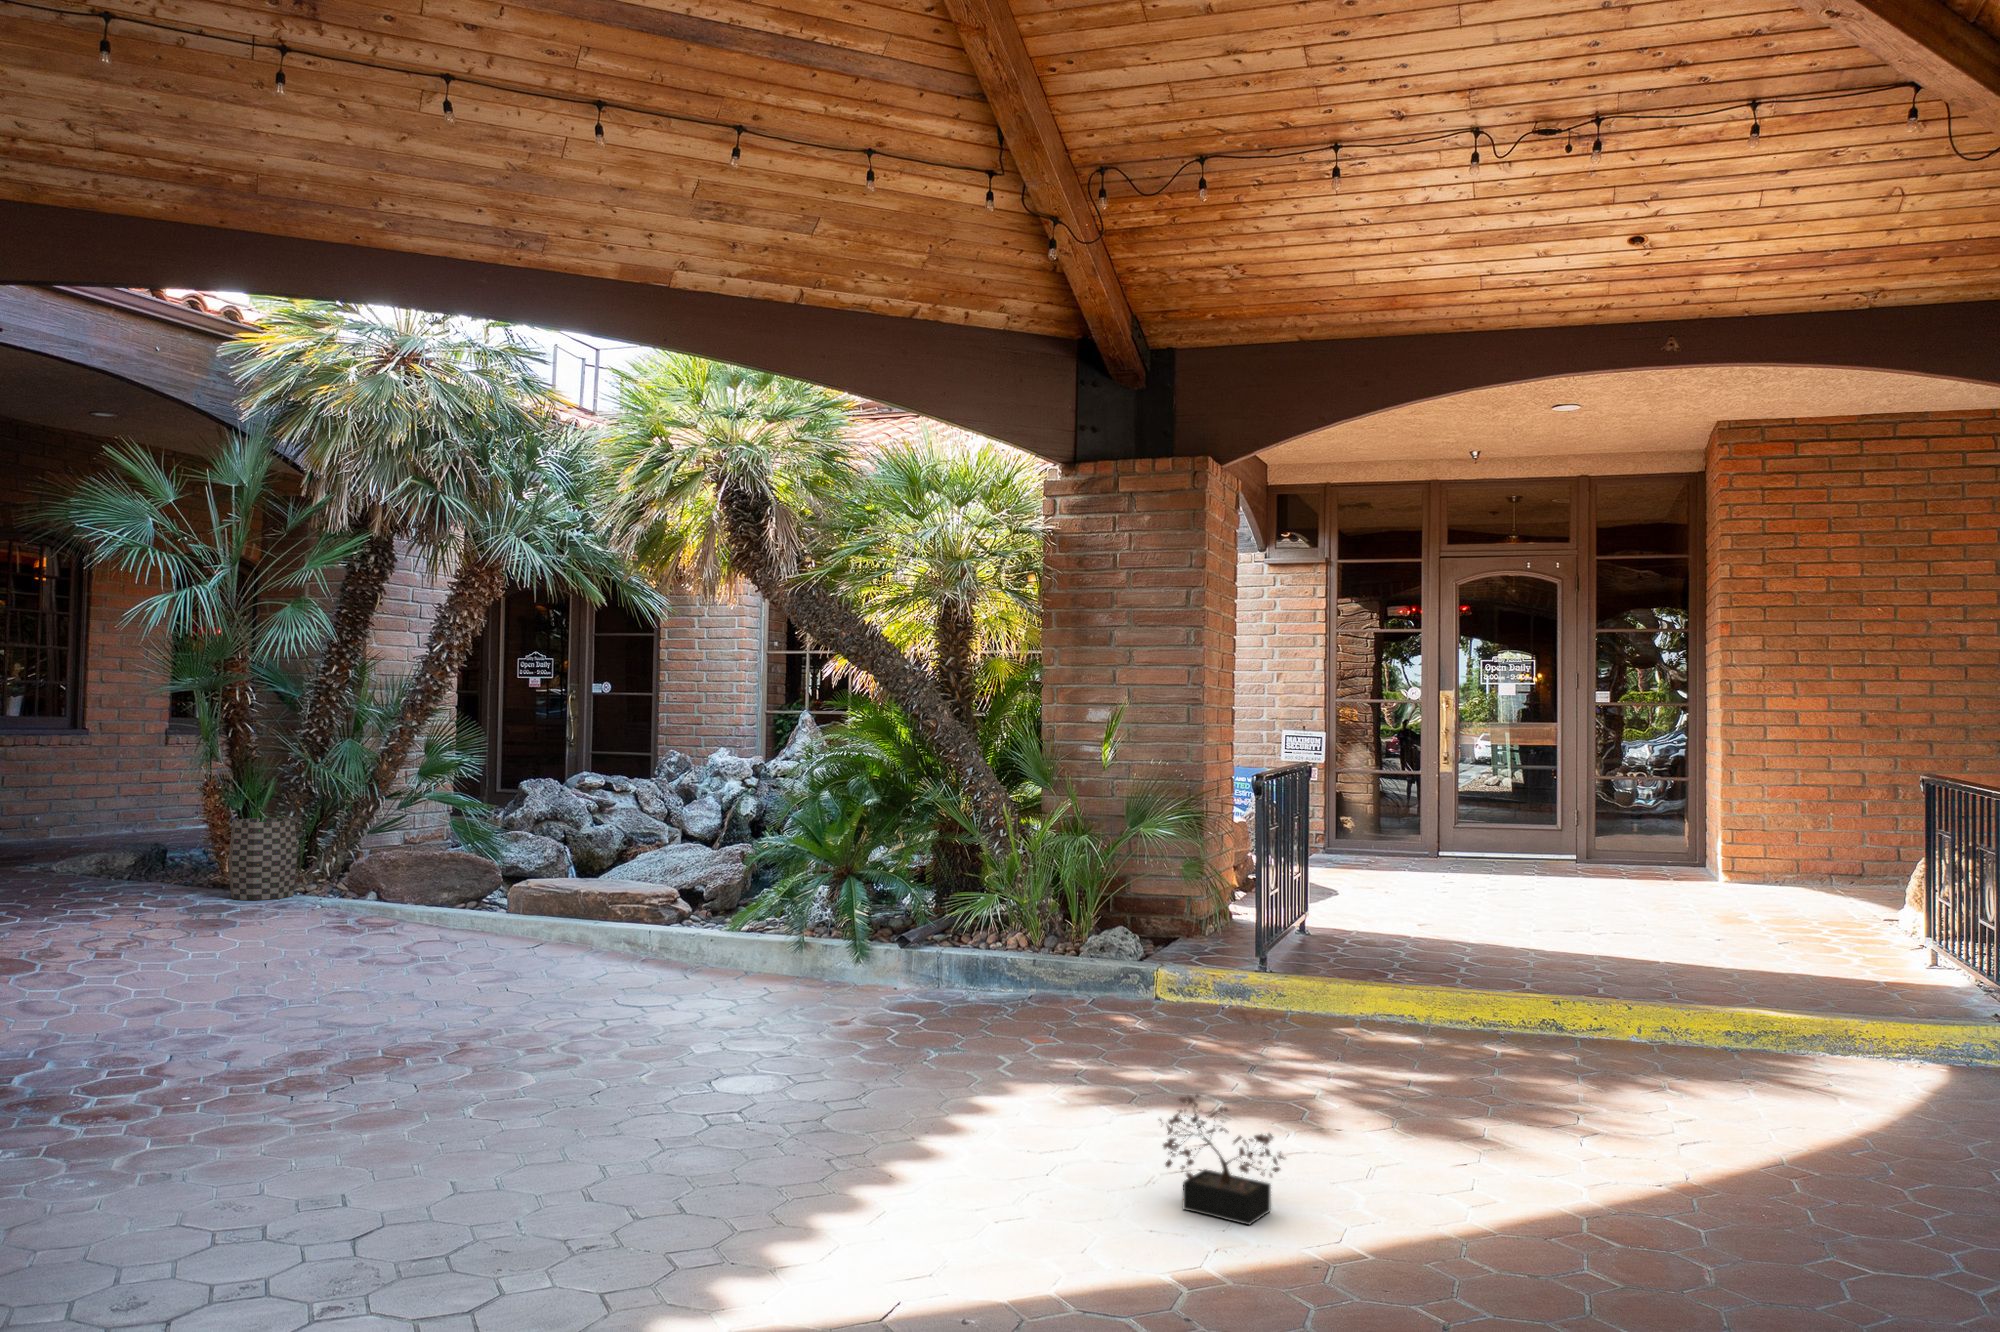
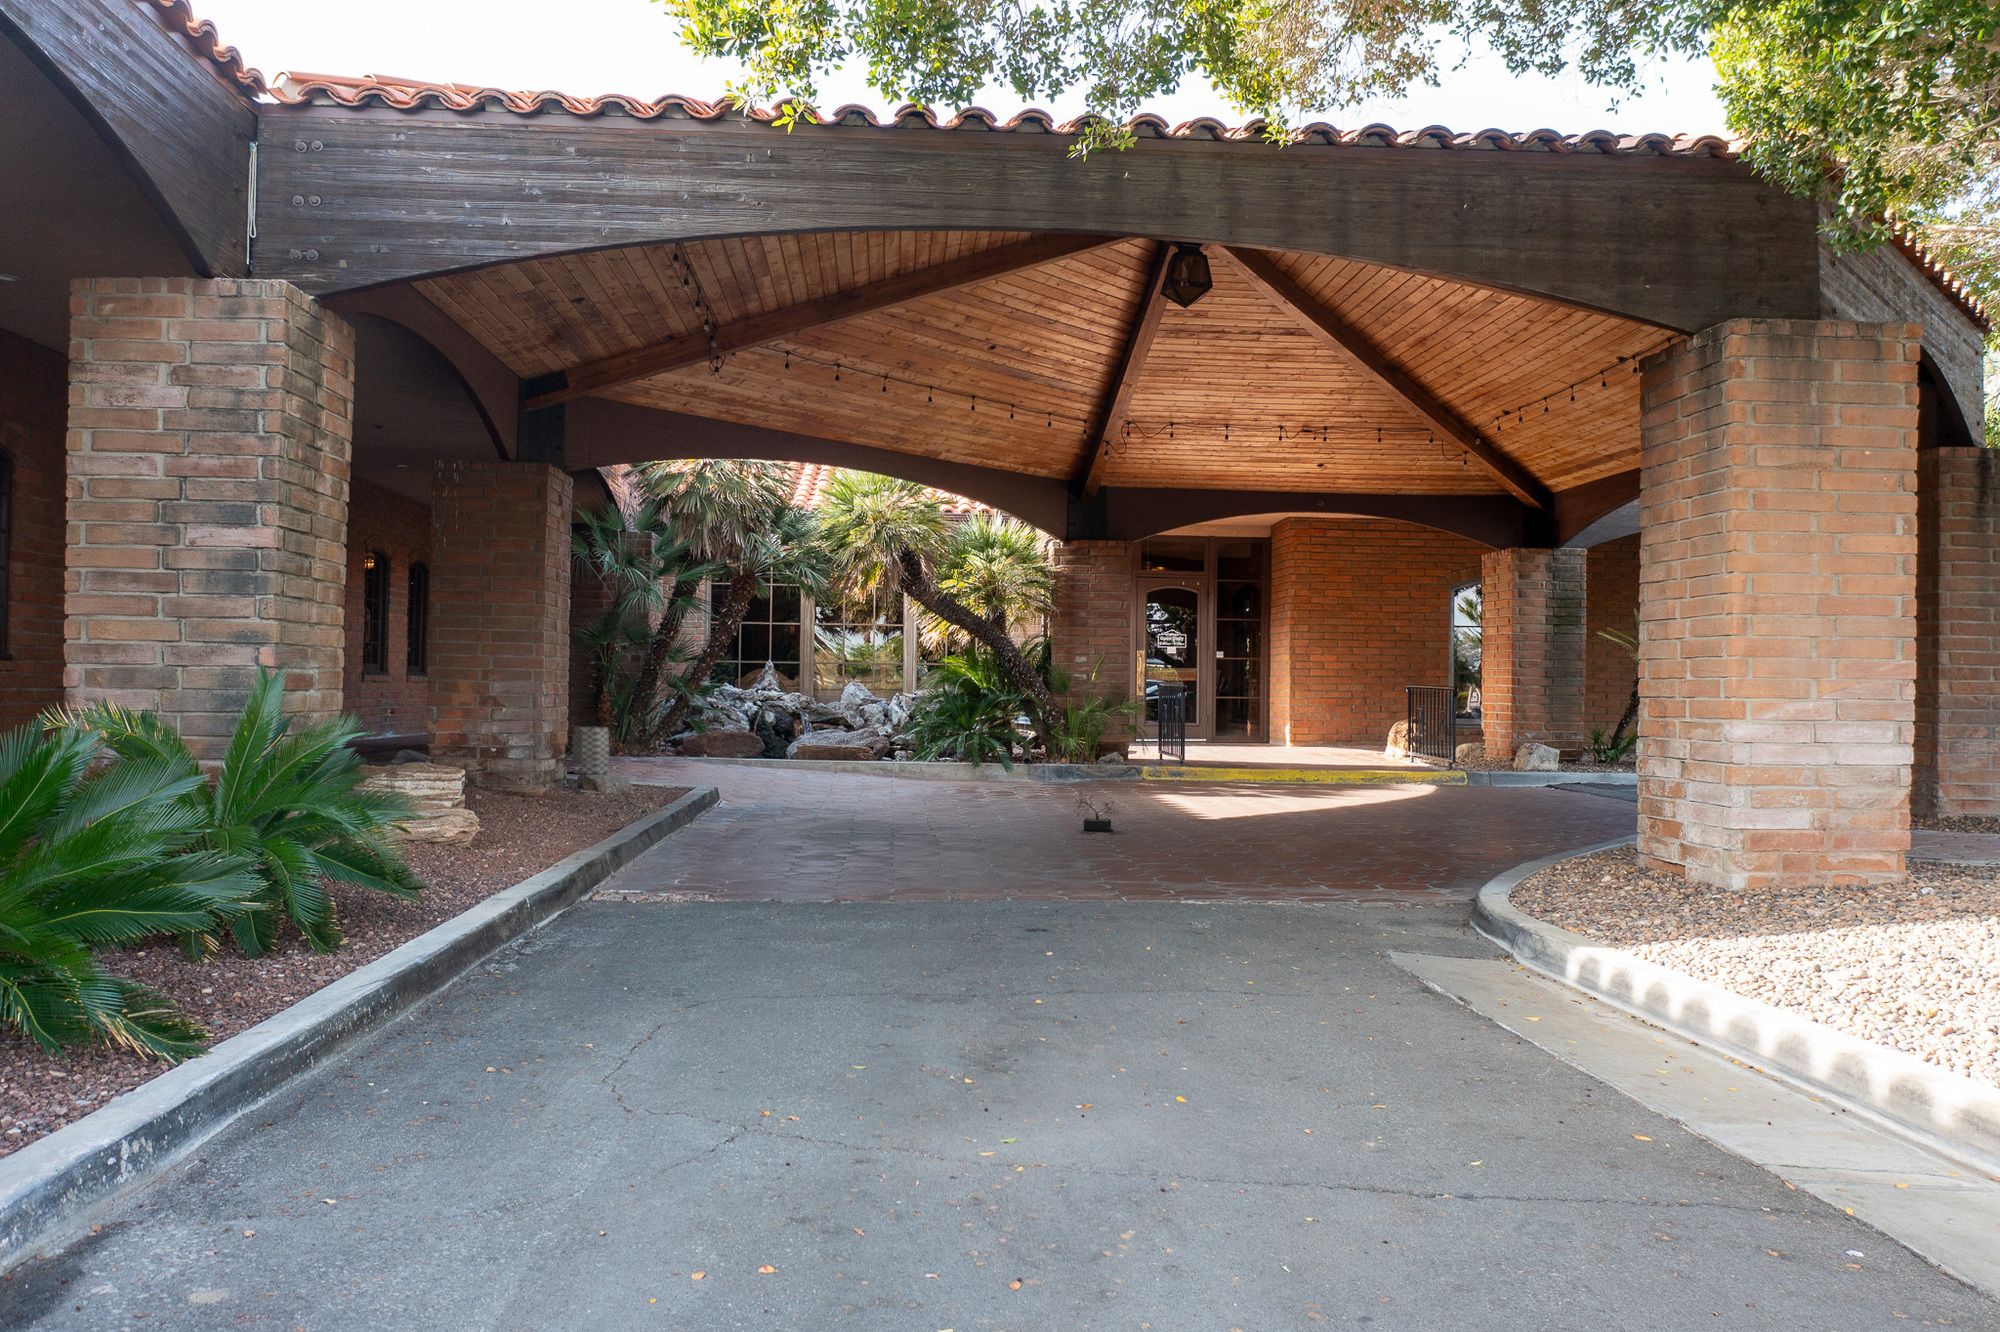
decorative plant: present [1163,1094,1284,1225] -> present [1073,792,1118,831]

